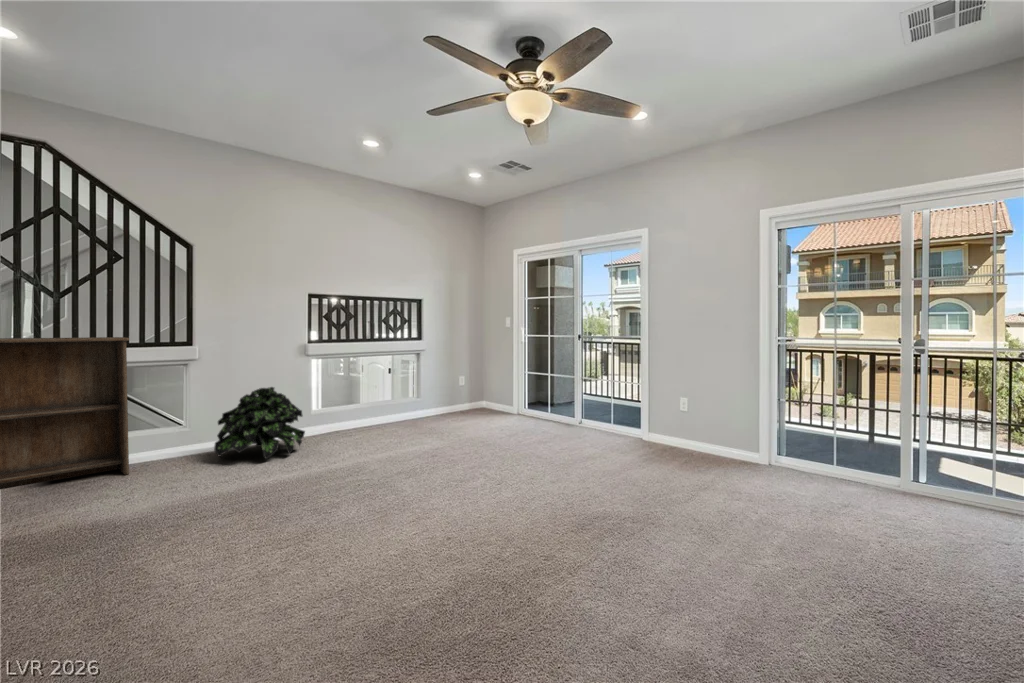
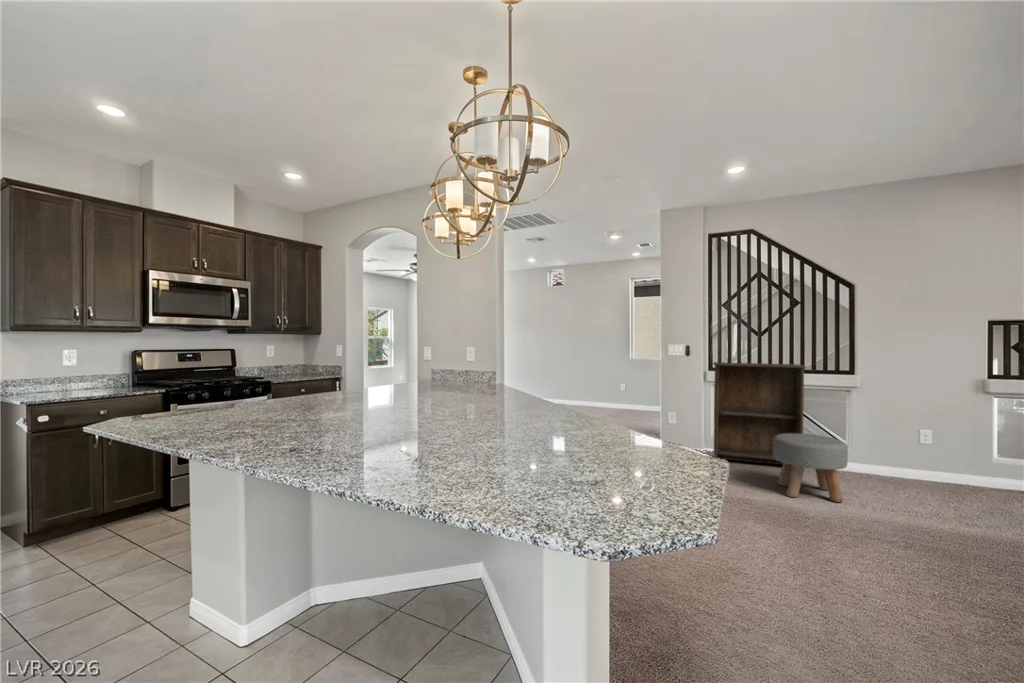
potted plant: present [214,387,305,459] -> none [875,421,984,498]
ottoman: none [70,424,176,518] -> present [773,433,848,502]

